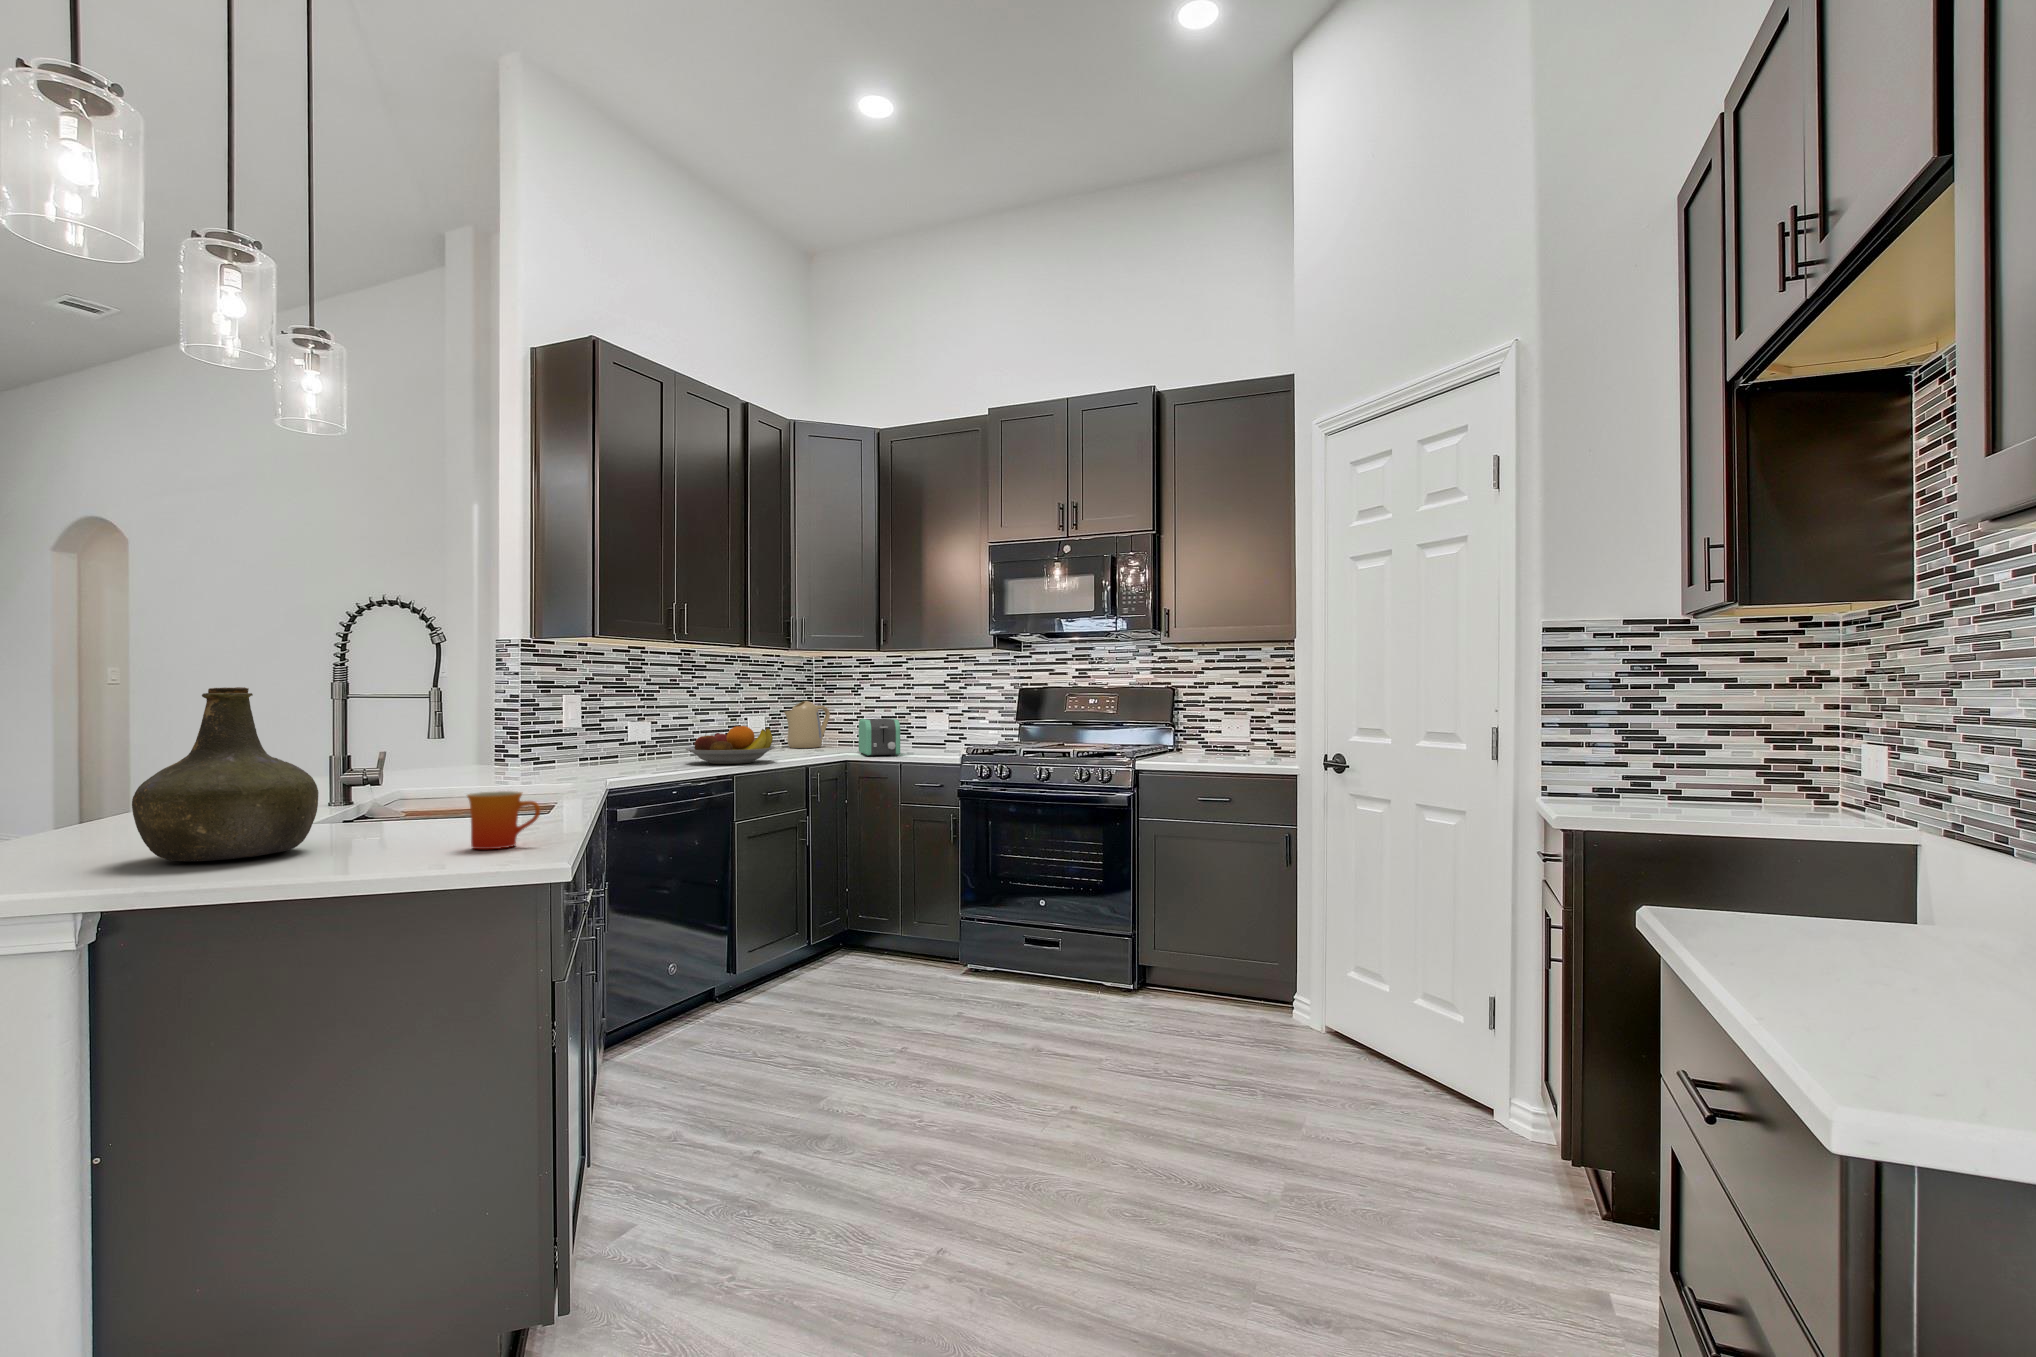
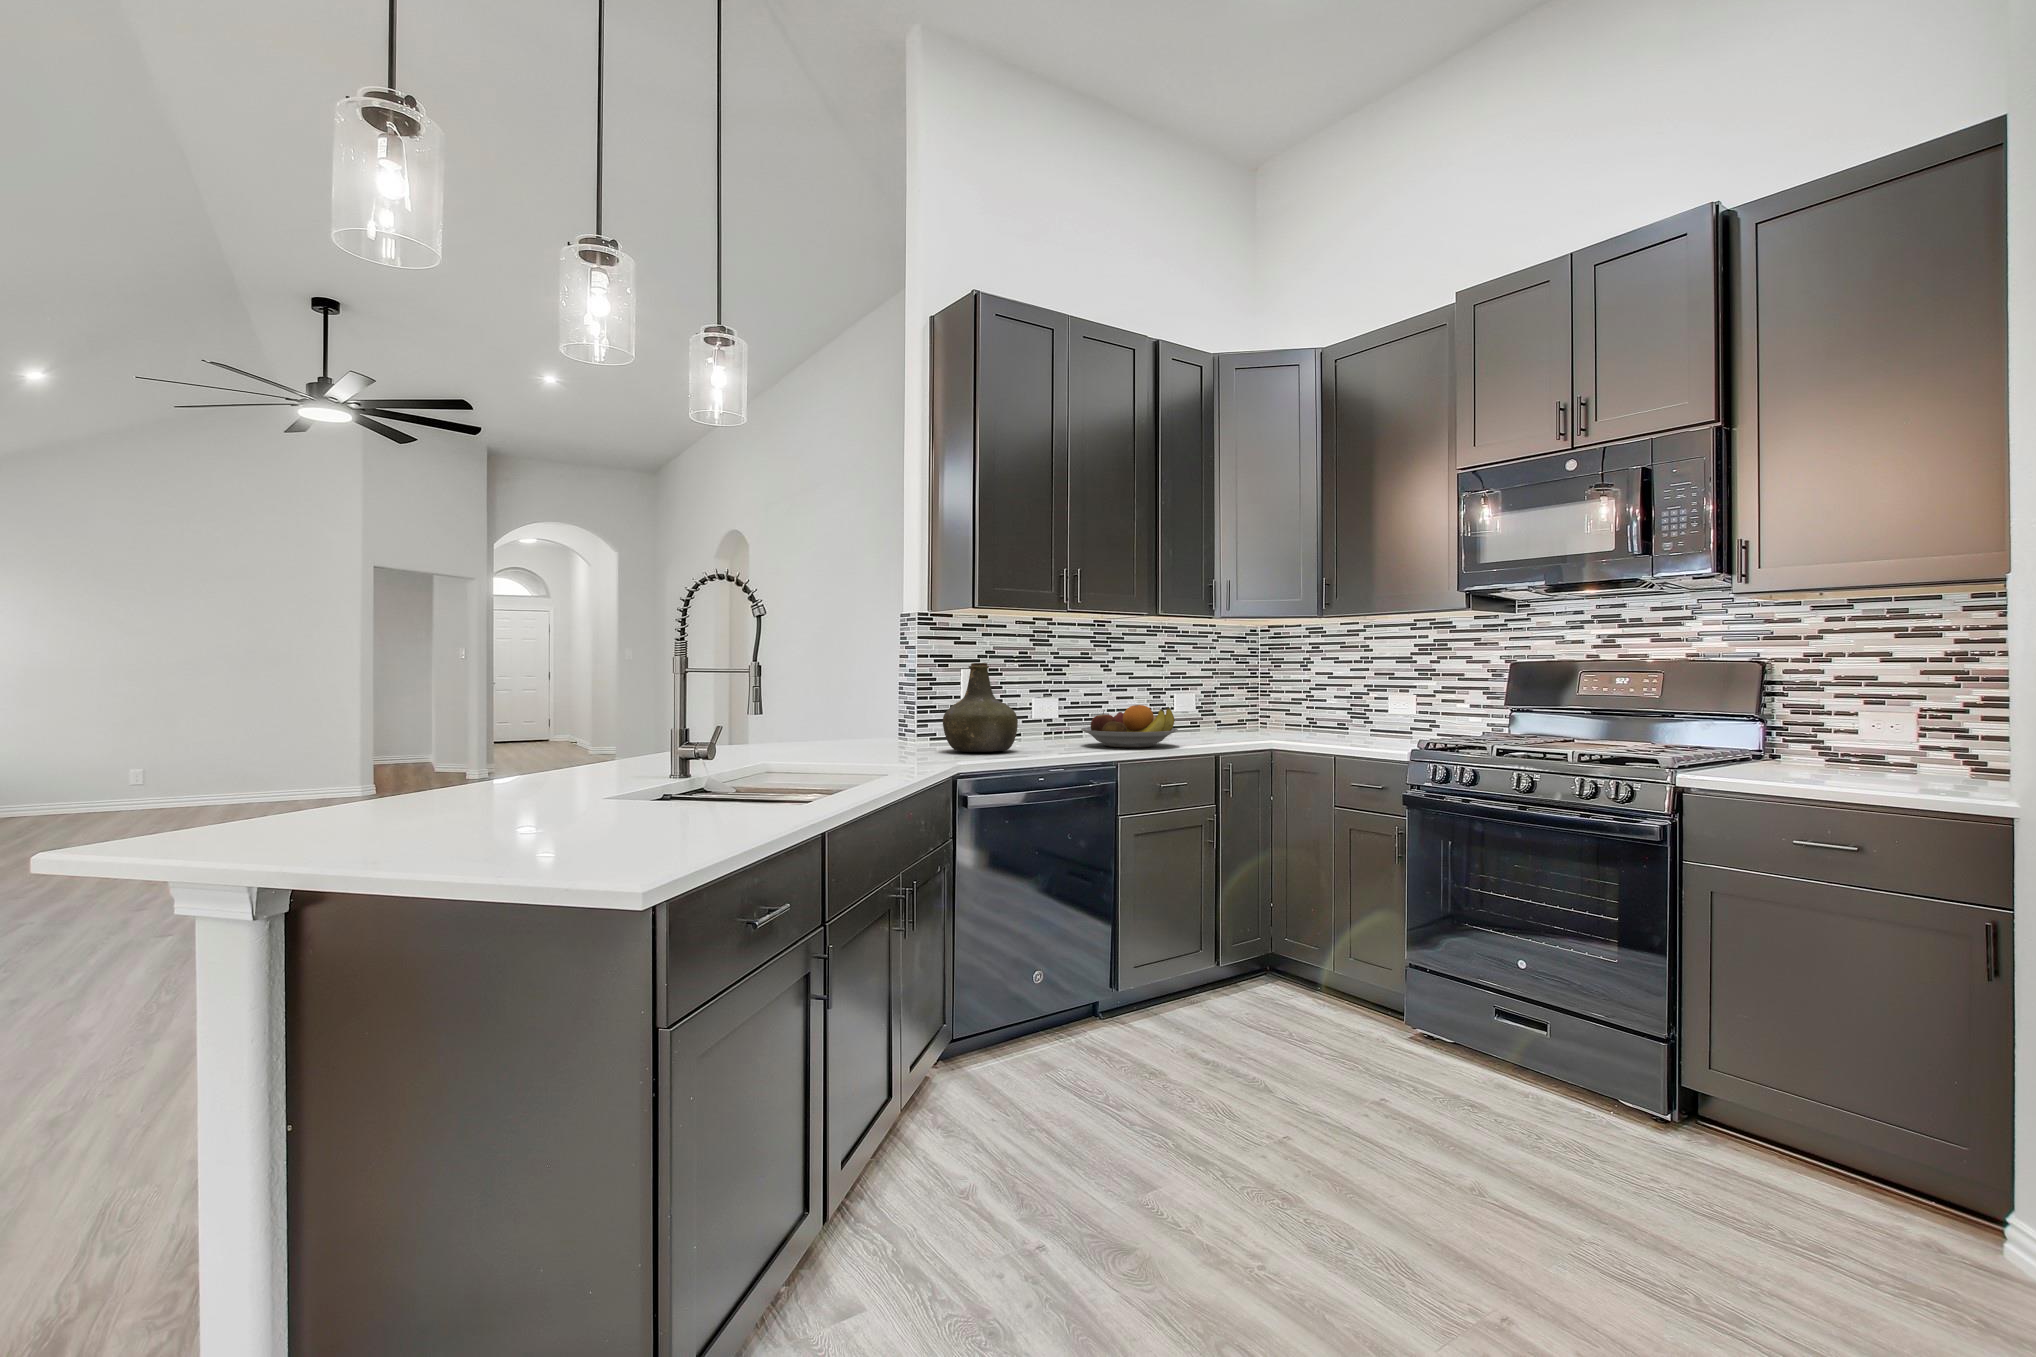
bottle: present [132,687,318,861] -> present [943,663,1018,752]
kettle: present [784,701,830,748] -> none [1219,677,1274,731]
toaster: present [858,719,900,756] -> none [1292,700,1337,746]
mug: present [467,791,540,849] -> none [658,775,727,840]

